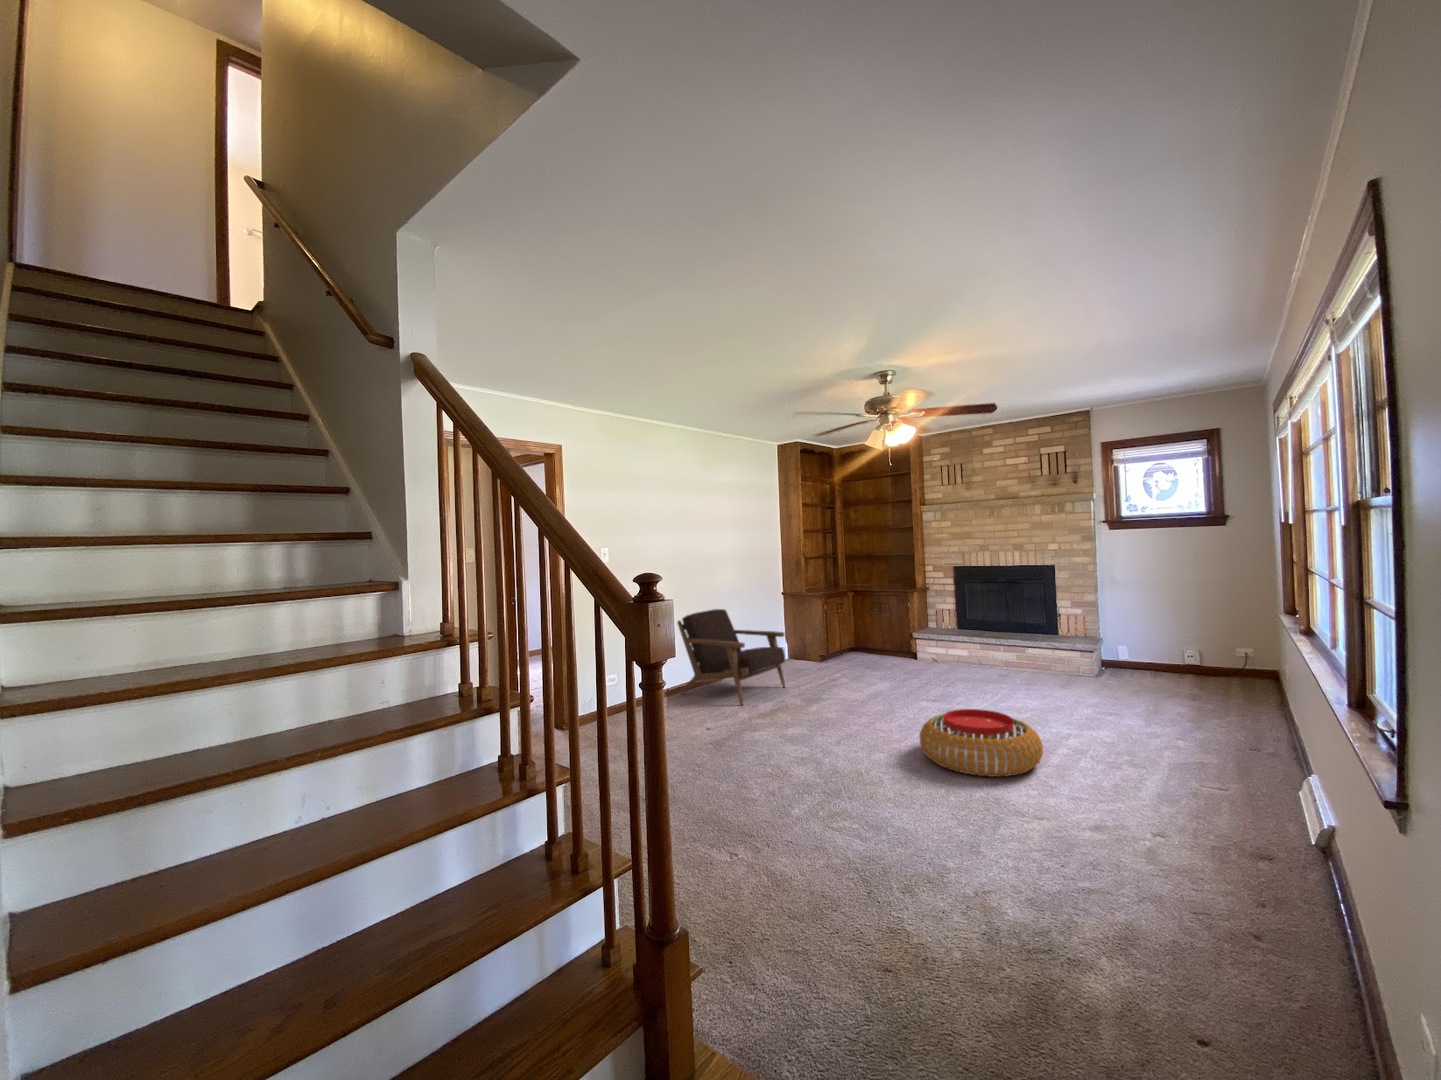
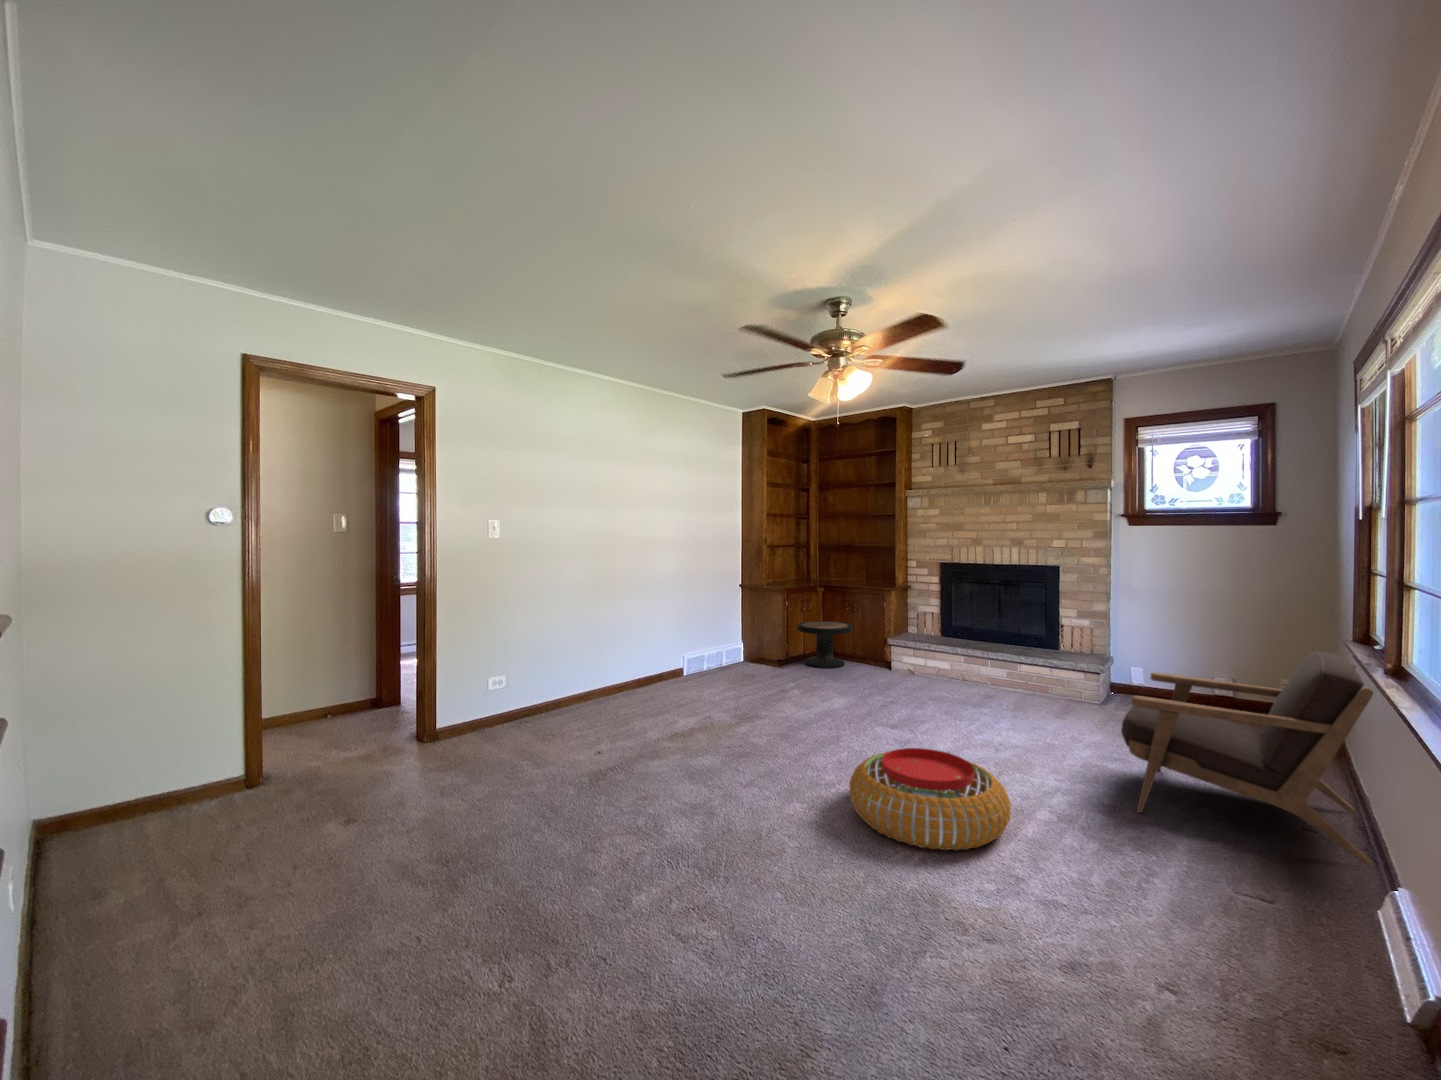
armchair: present [677,609,785,705] -> present [1121,651,1373,867]
side table: none [834,621,882,661] -> present [797,621,853,668]

